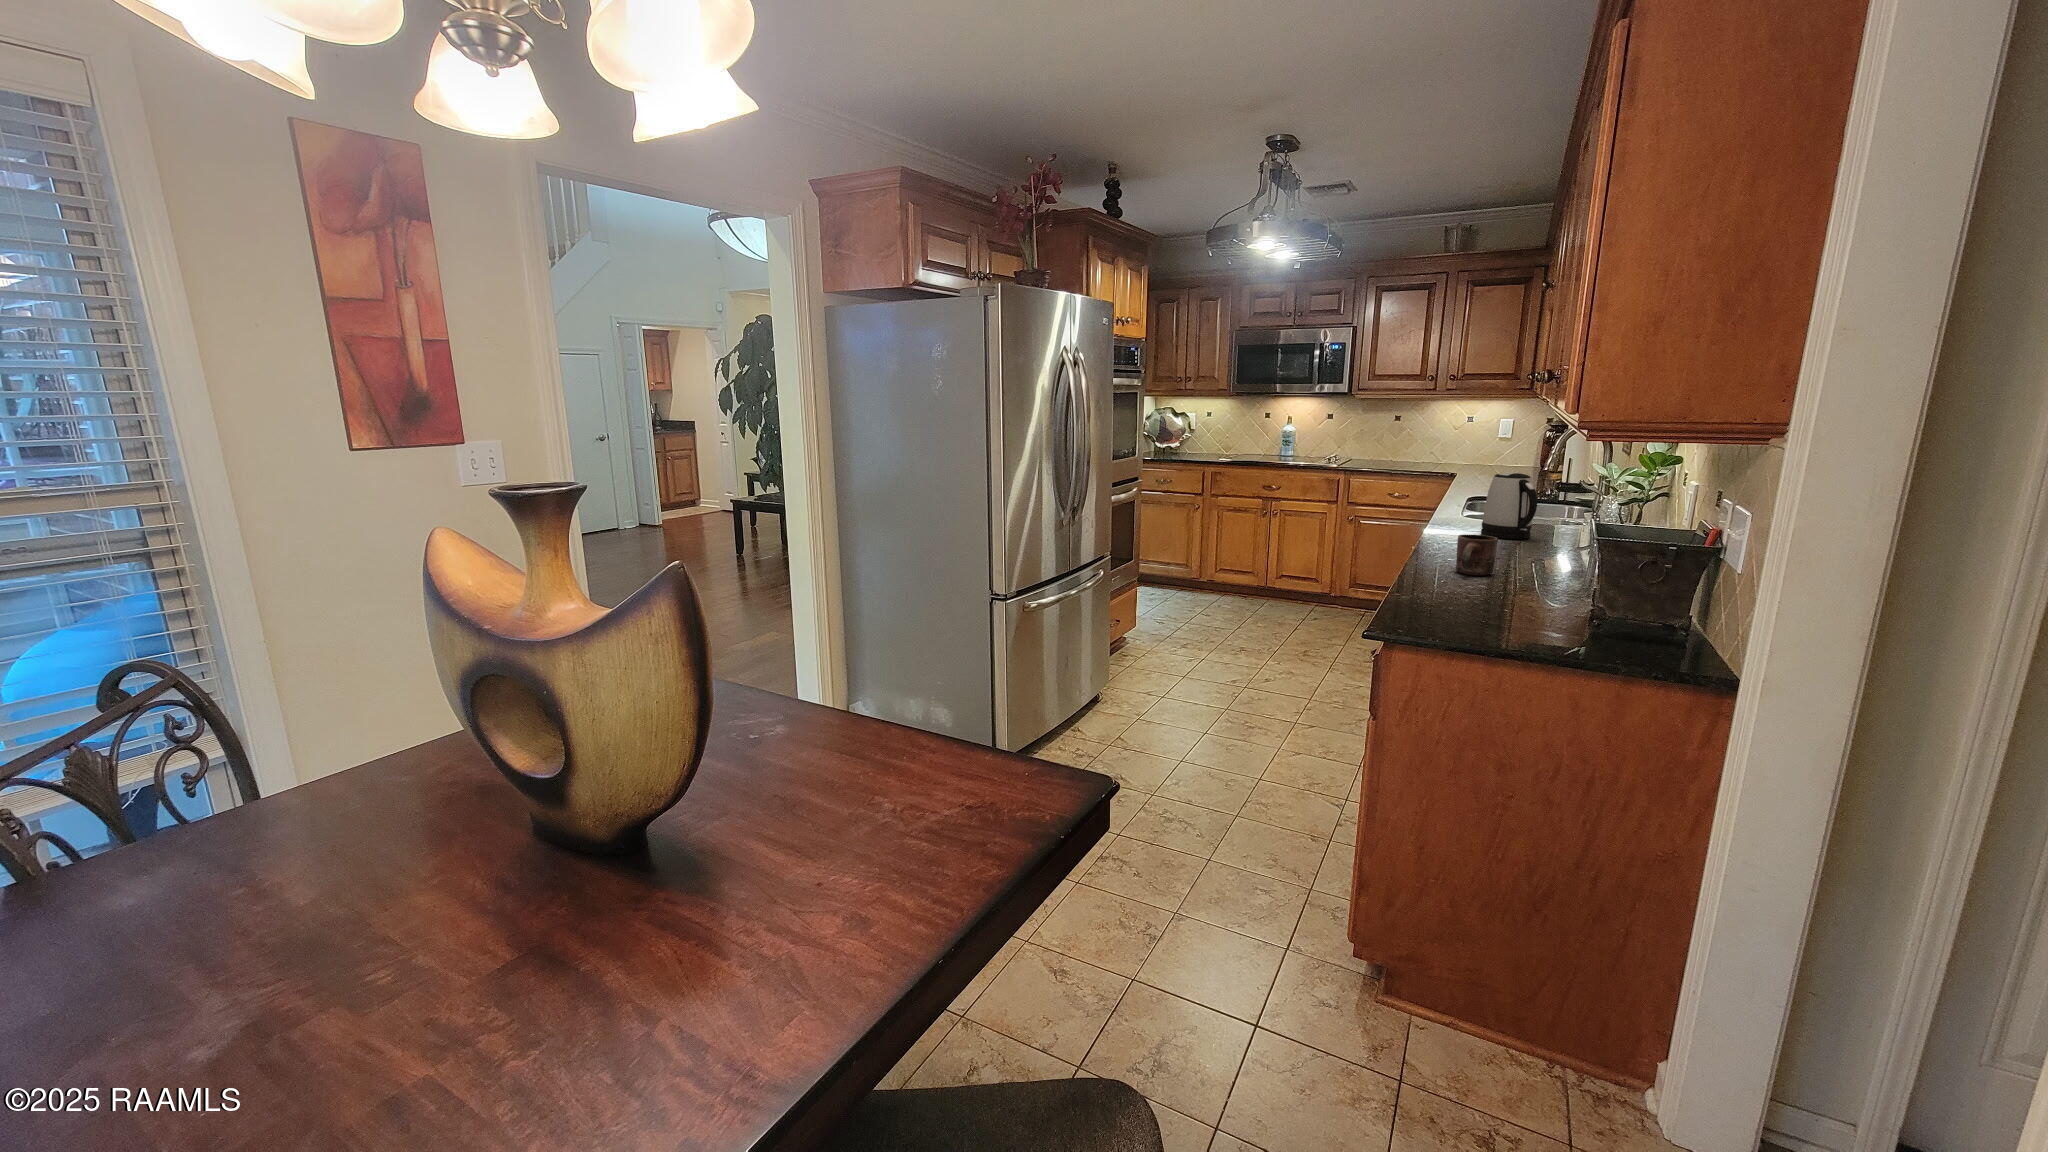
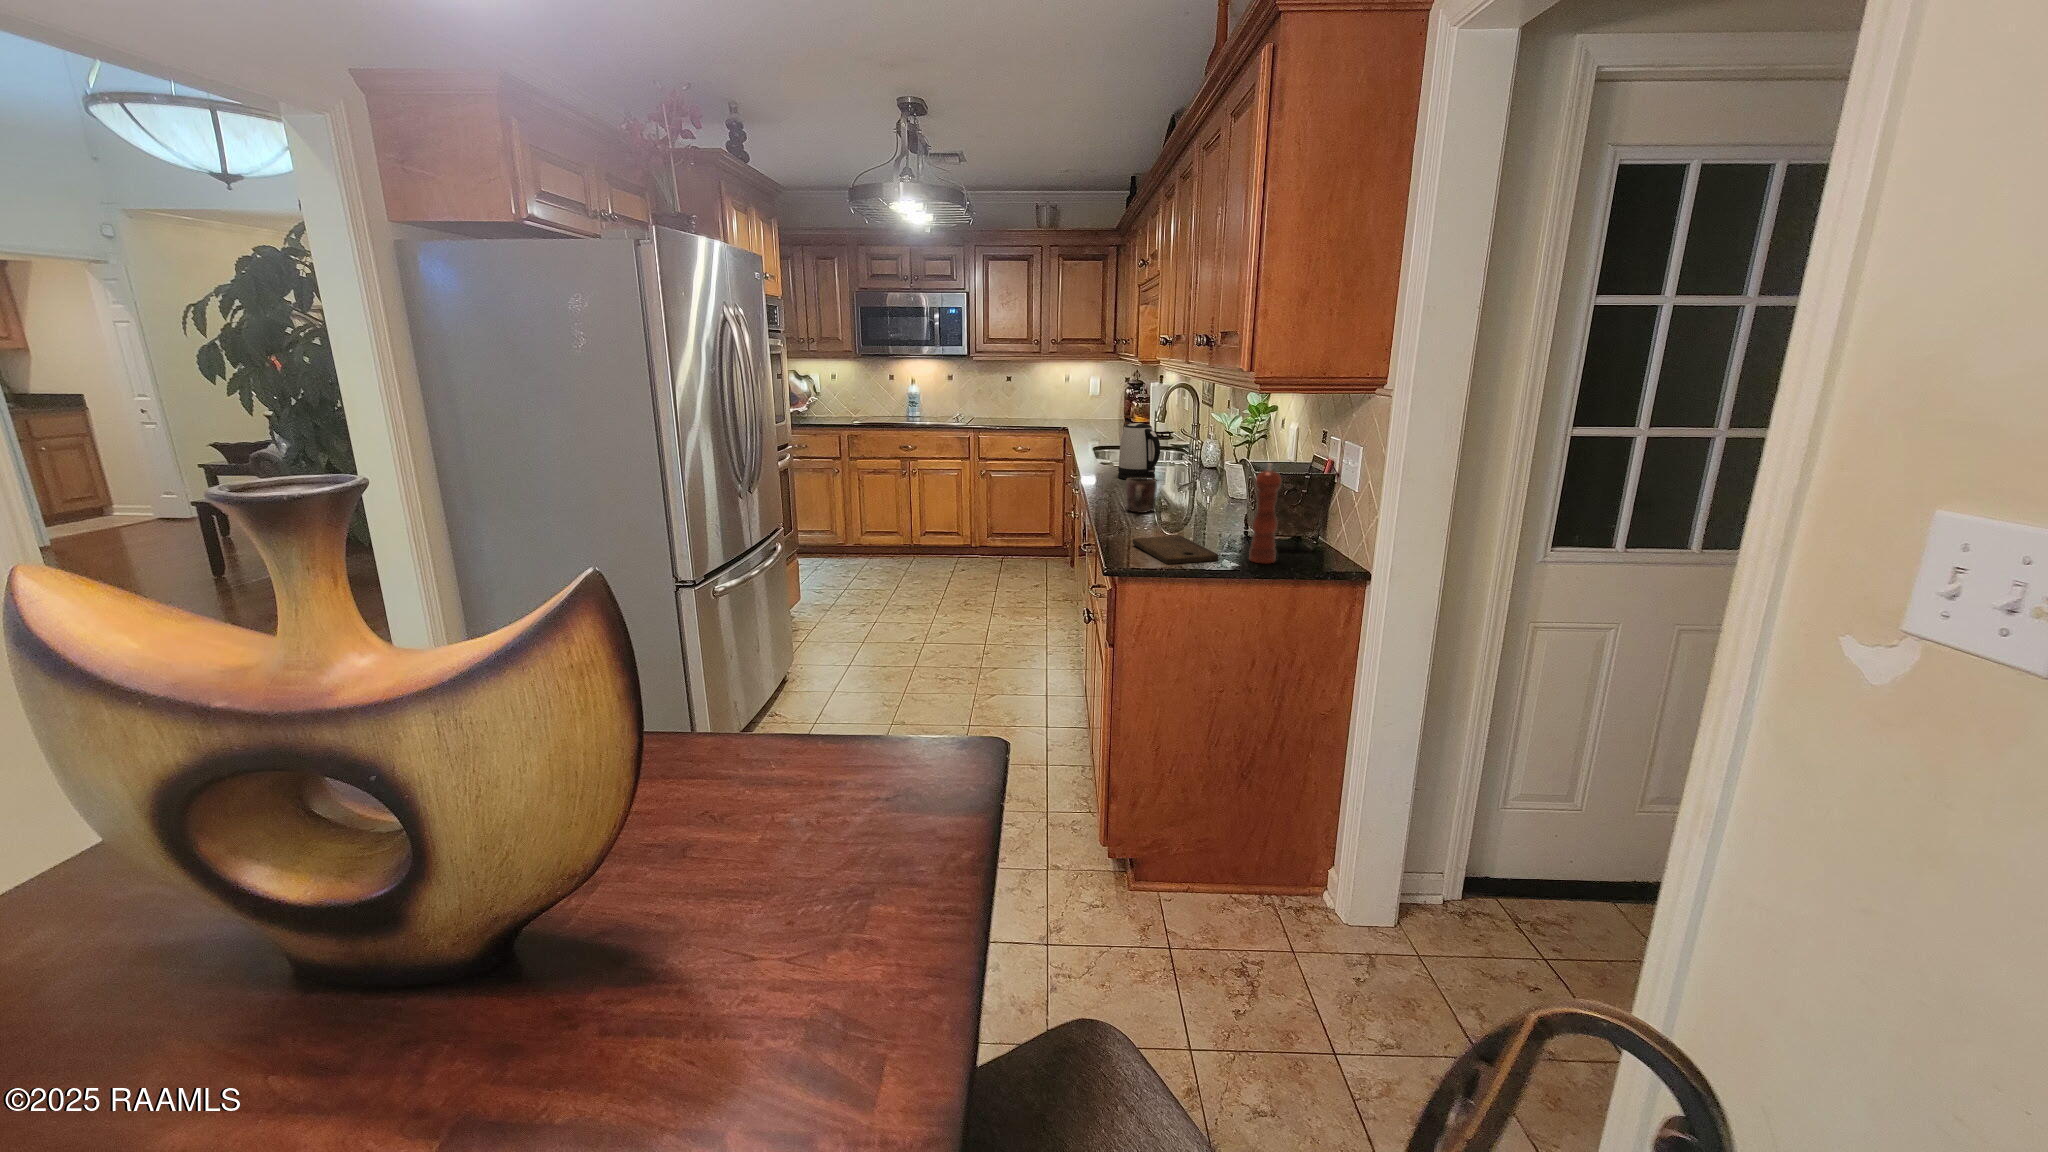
pepper mill: none [1566,527,1619,650] -> present [1249,463,1282,564]
cutting board: none [1426,602,1523,638] -> present [1133,536,1219,564]

